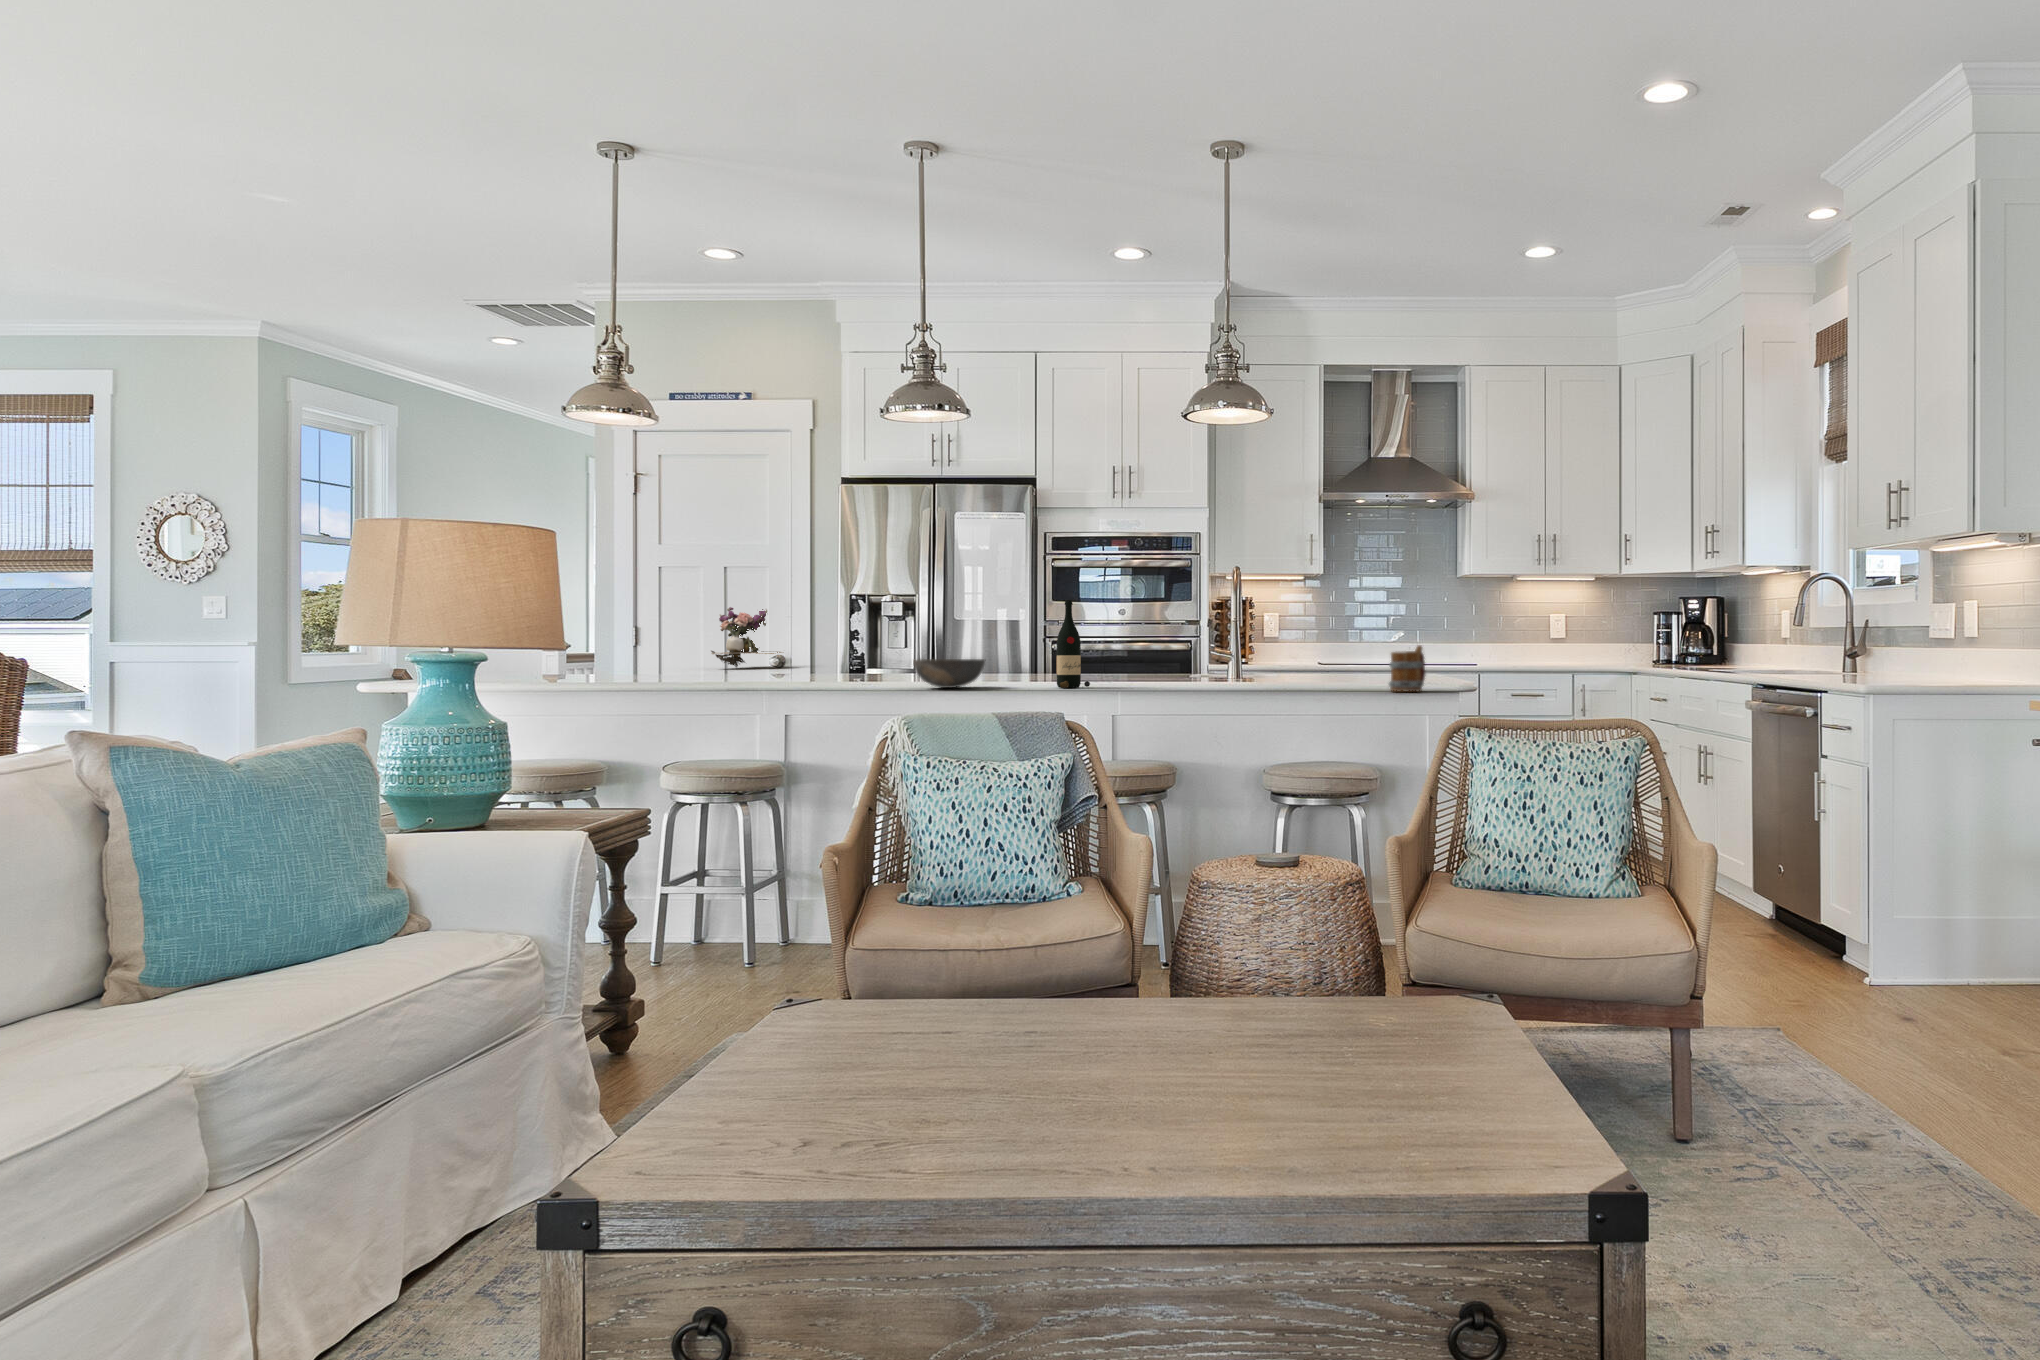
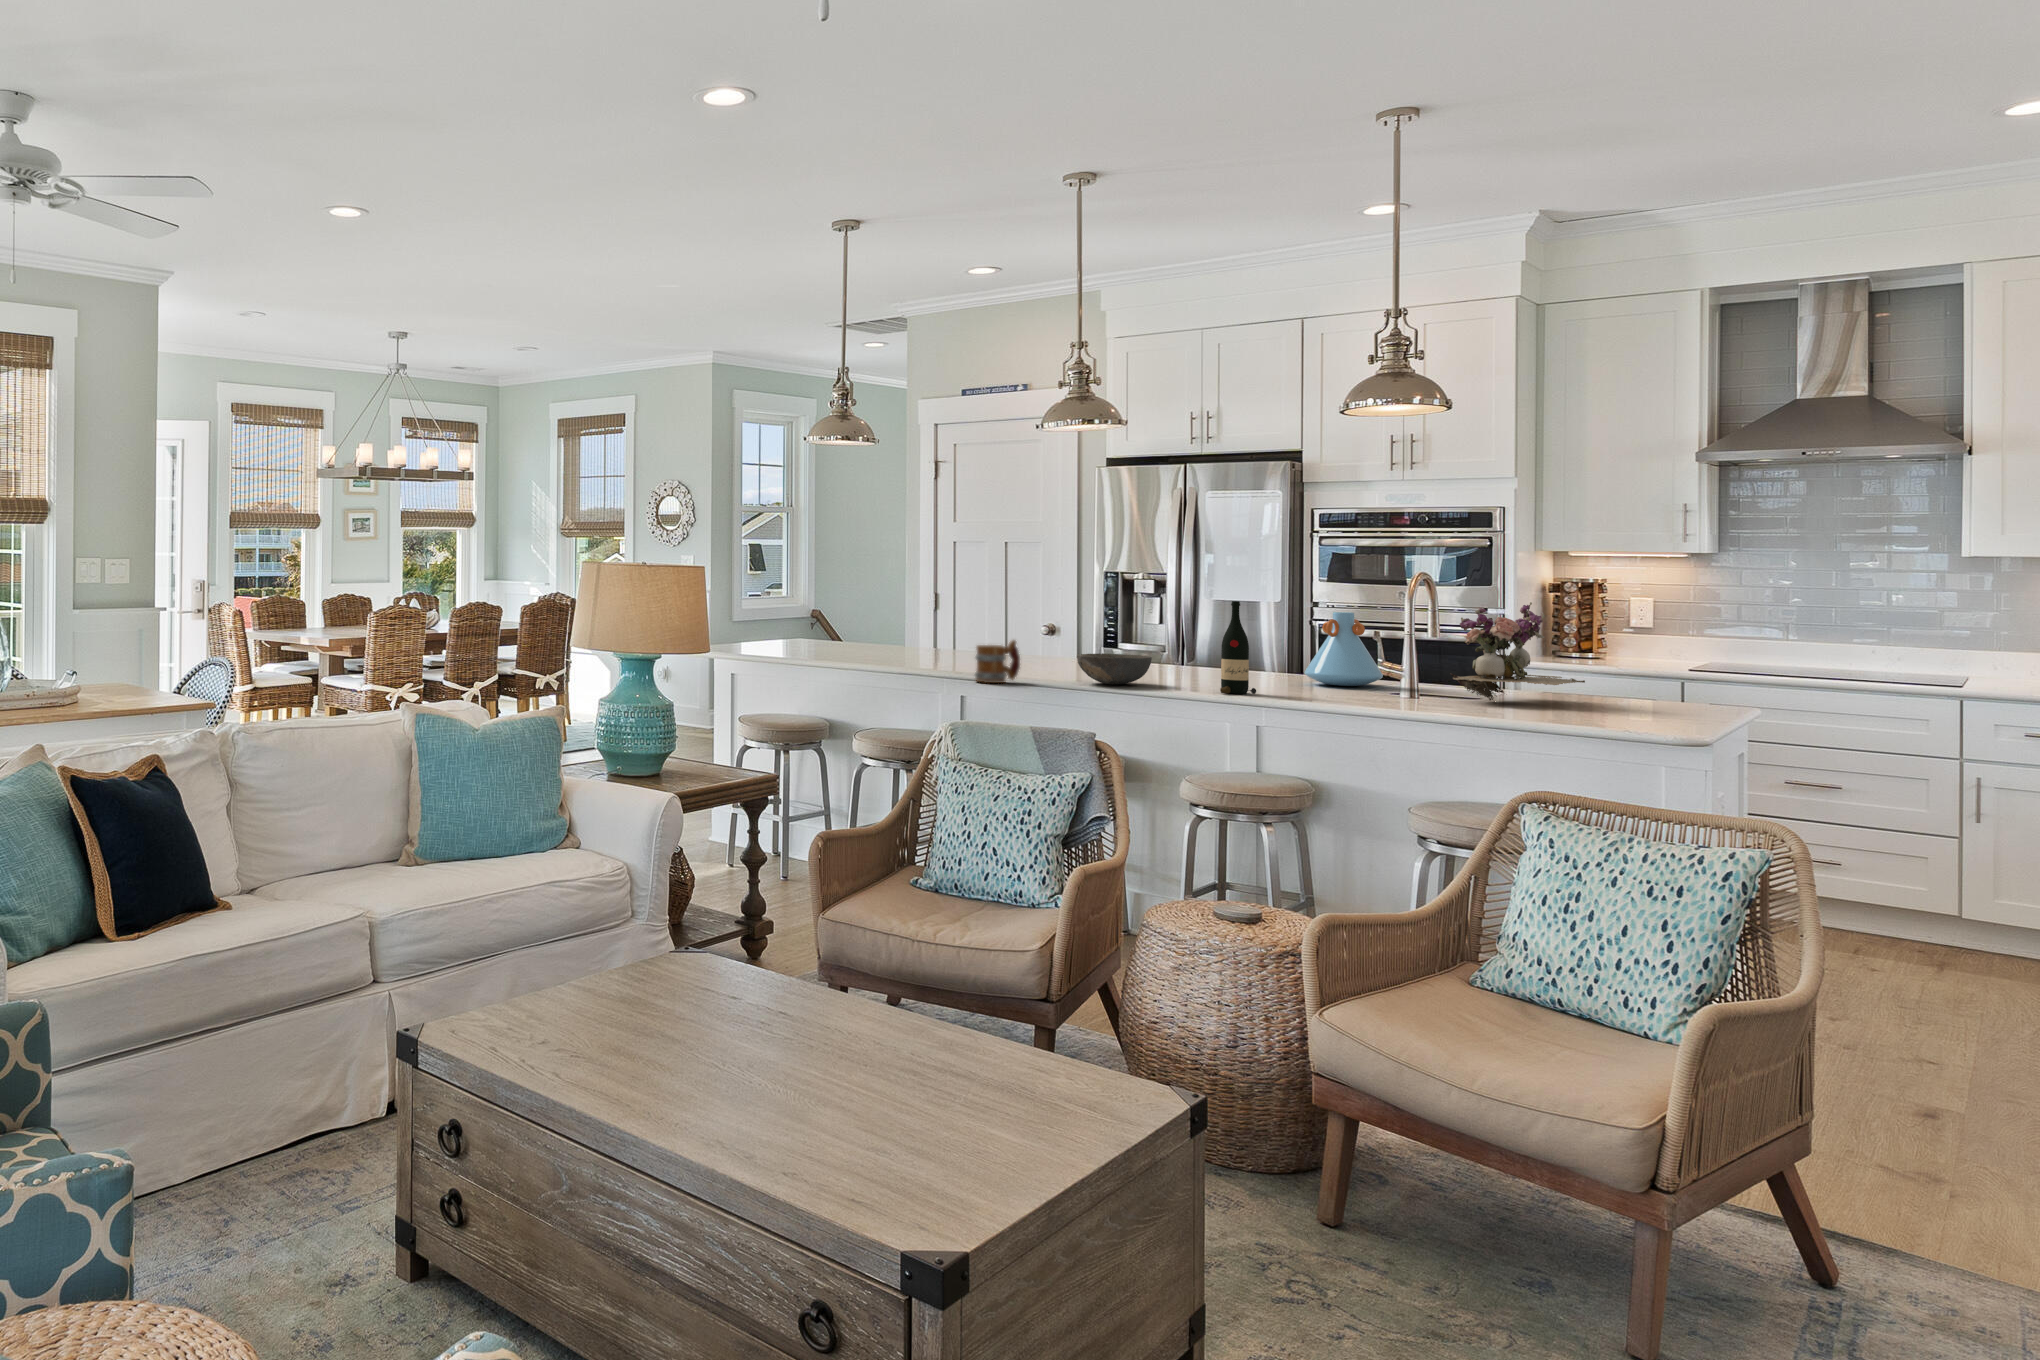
flower arrangement: present [711,607,784,667] -> present [1450,602,1585,700]
vase: none [1095,614,1157,680] -> present [1305,612,1383,686]
mug: present [1389,645,1425,692] -> present [975,640,1020,683]

